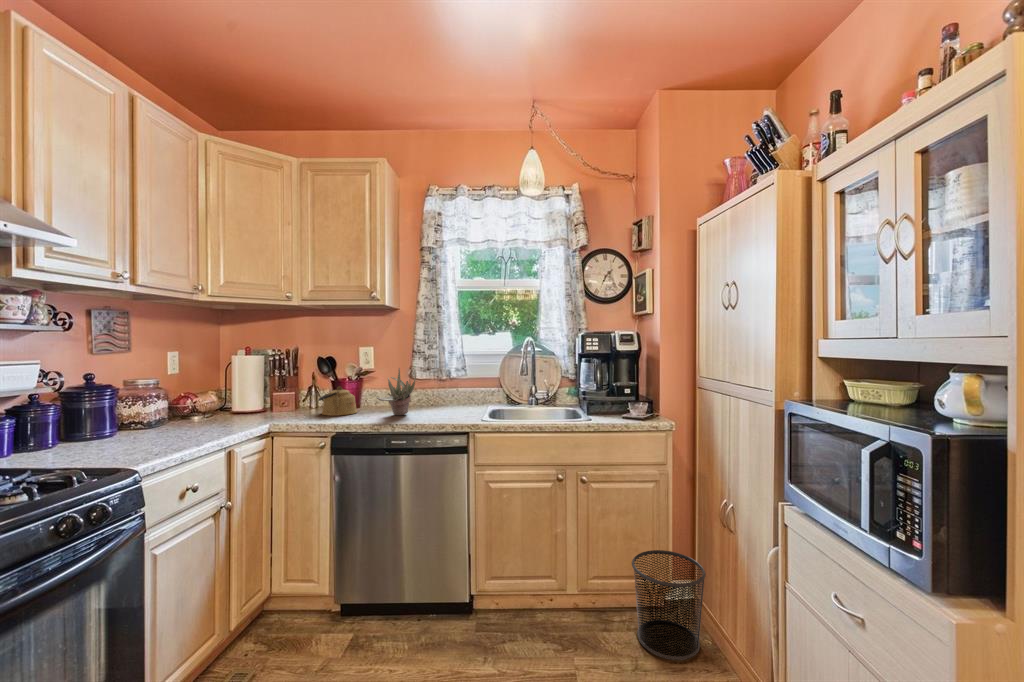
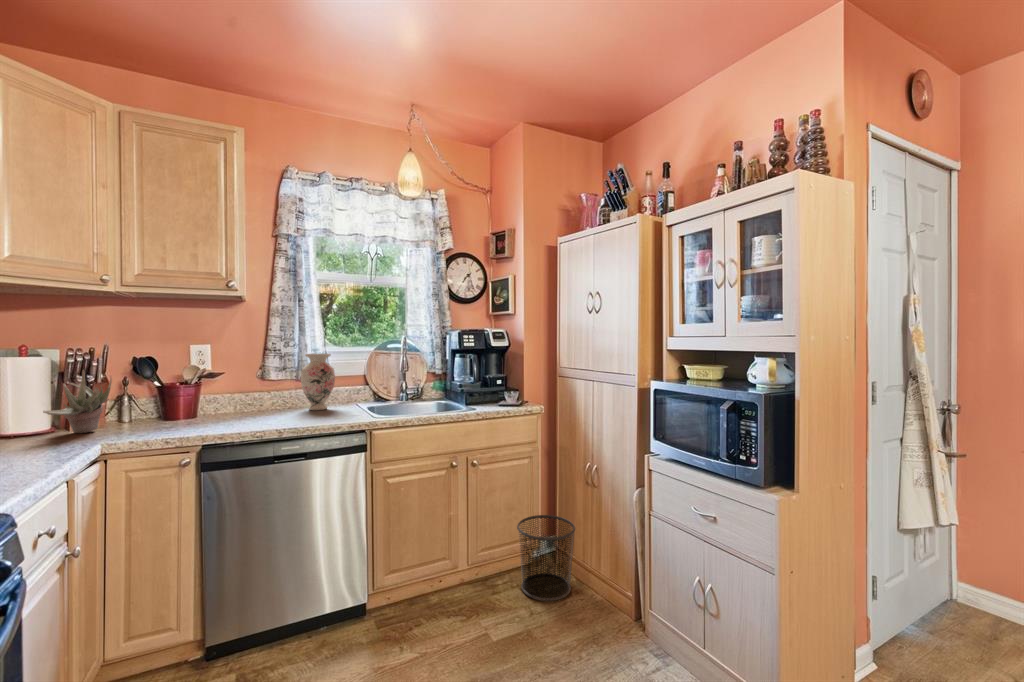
vase: none [439,356,468,408] -> present [301,353,335,410]
succulent plant: present [377,368,416,415] -> present [43,370,112,433]
kettle: present [318,387,357,416] -> none [155,392,208,428]

